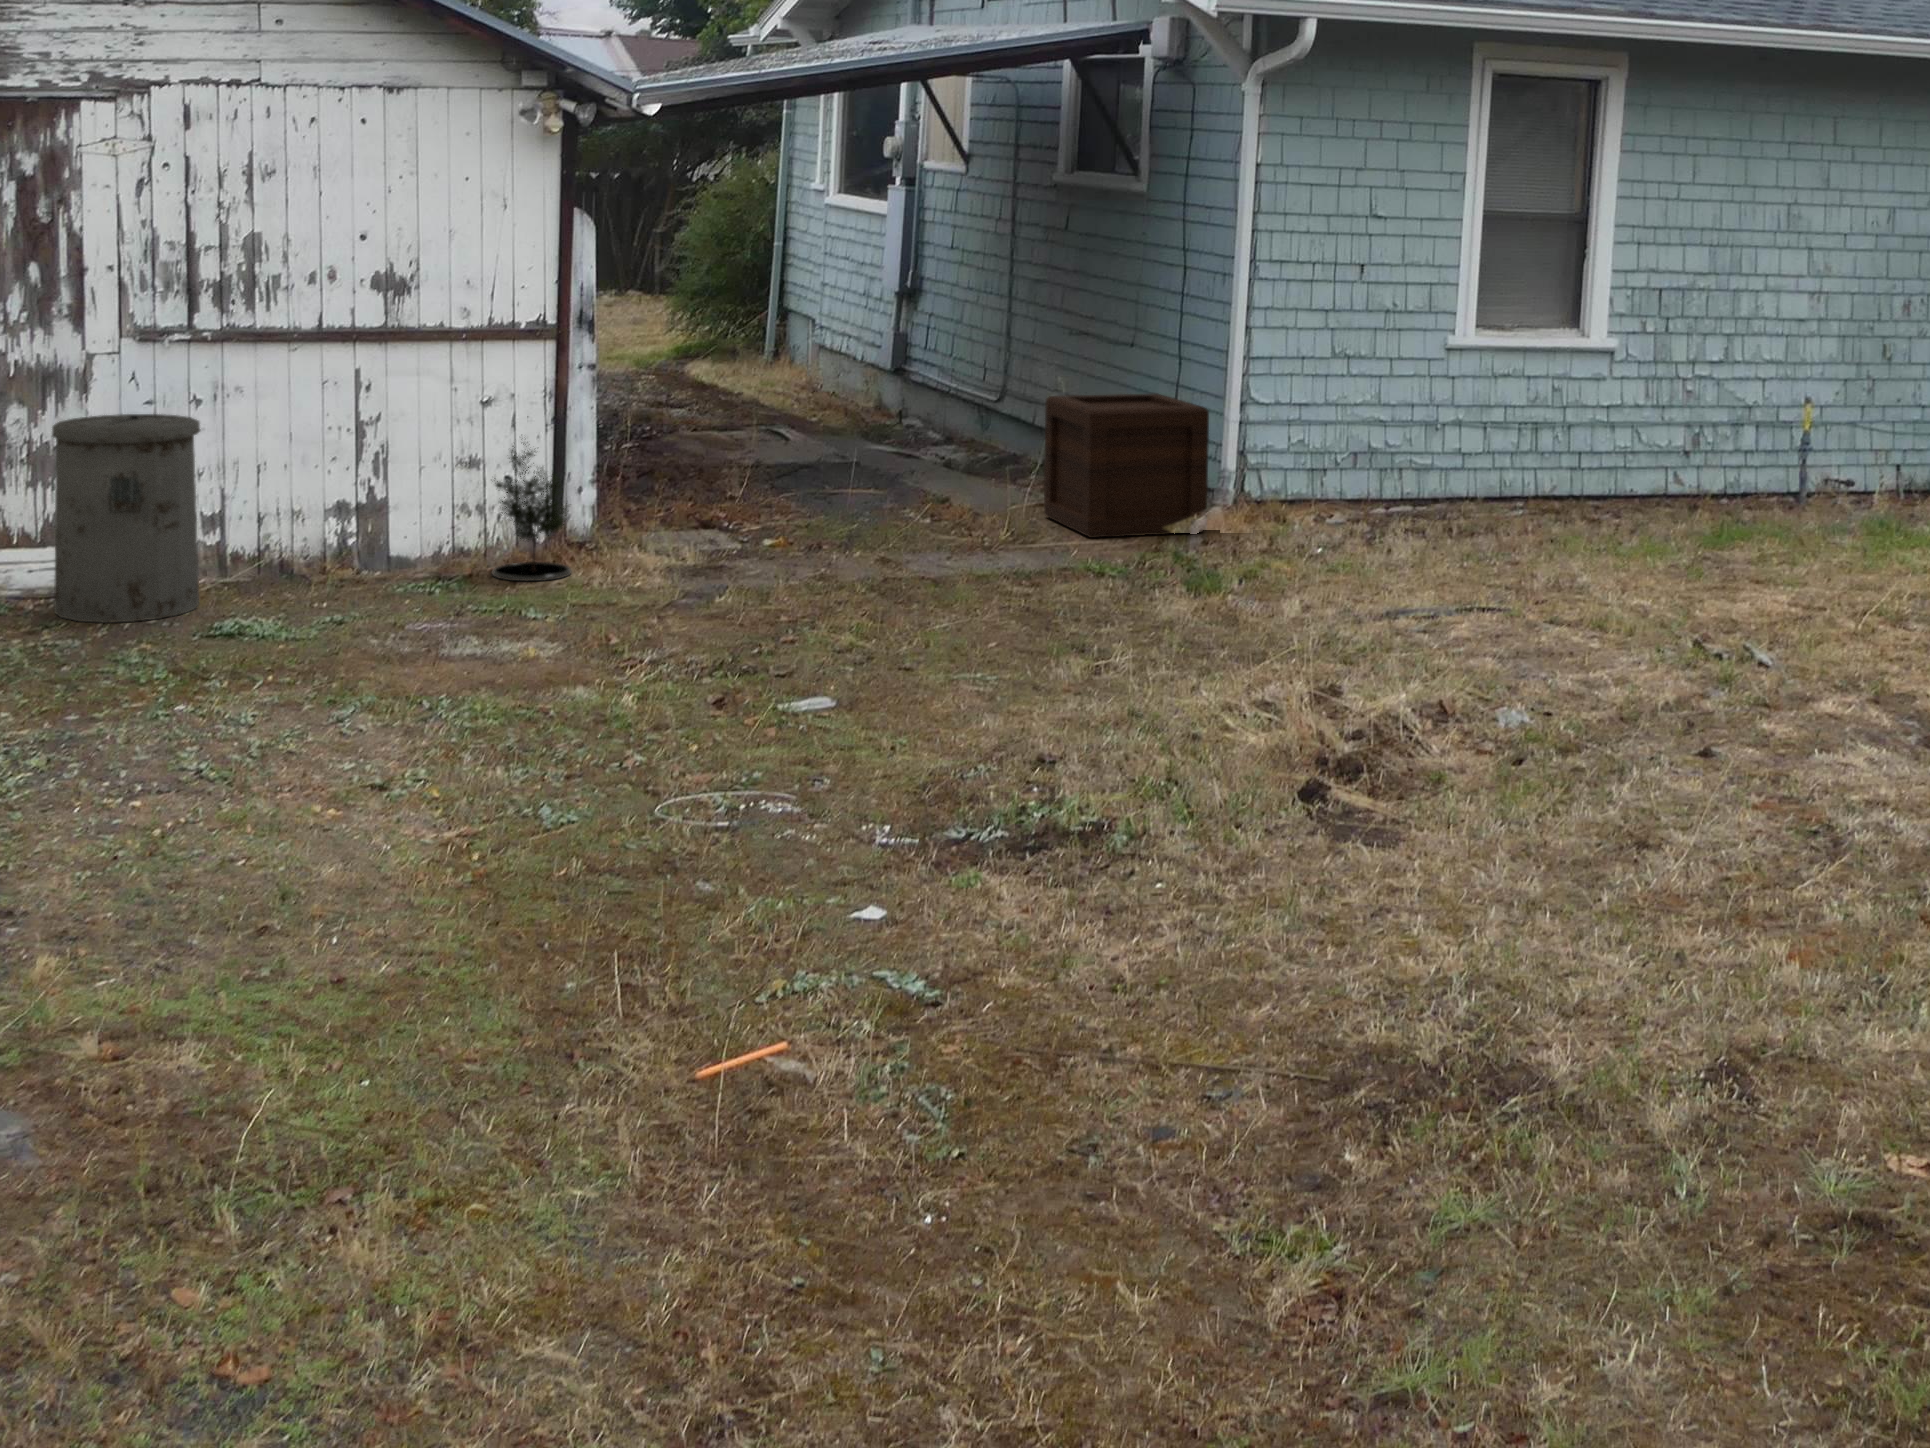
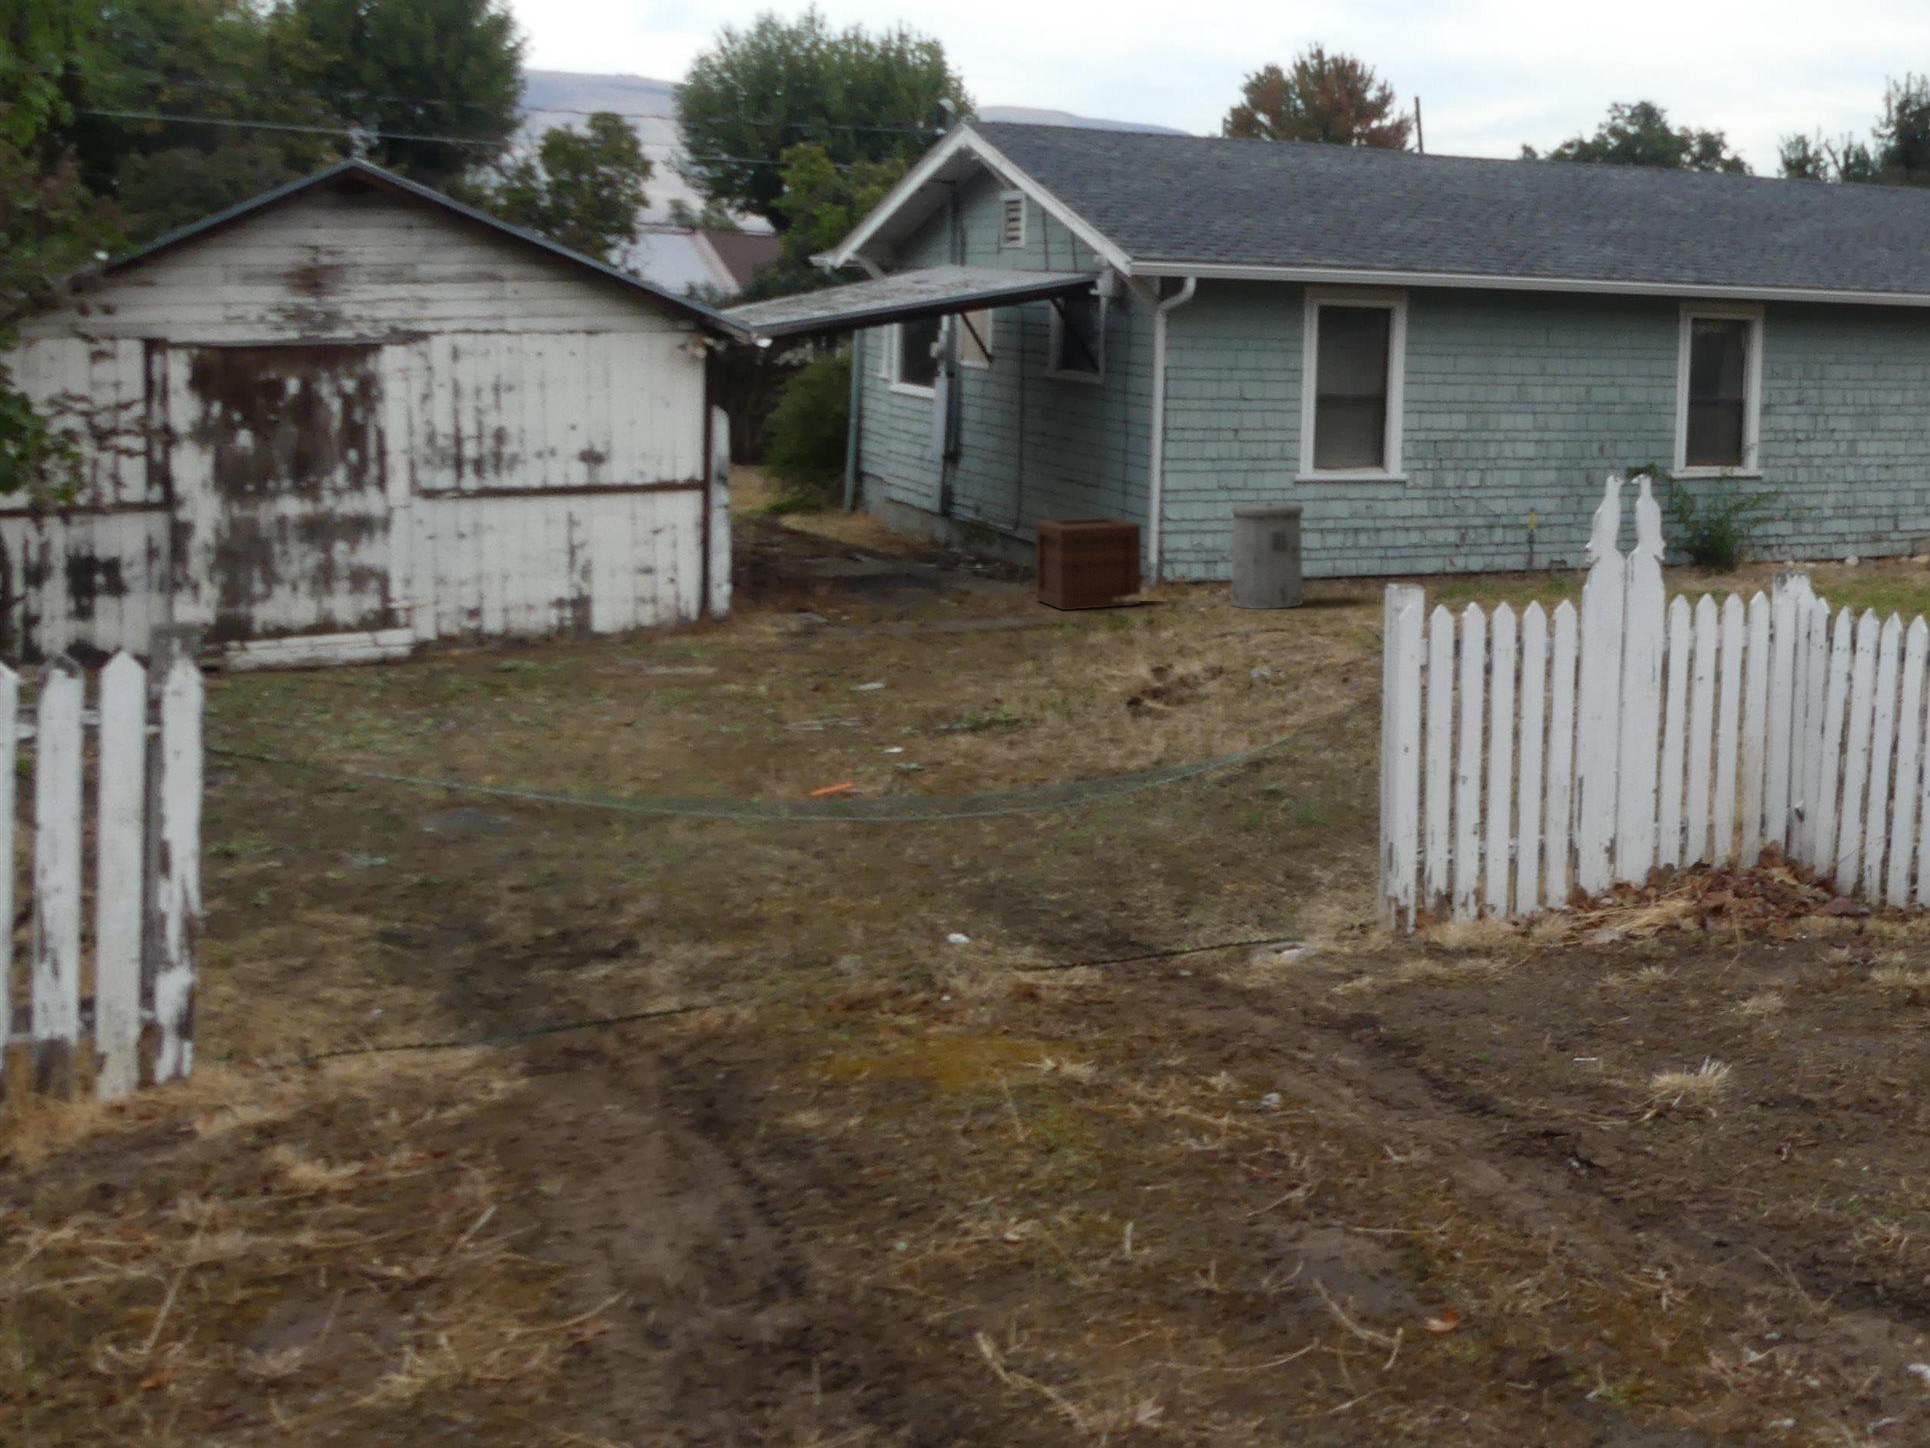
trash can: present [52,414,200,623] -> present [1231,502,1304,609]
potted tree: present [492,442,571,581] -> present [956,498,1000,568]

